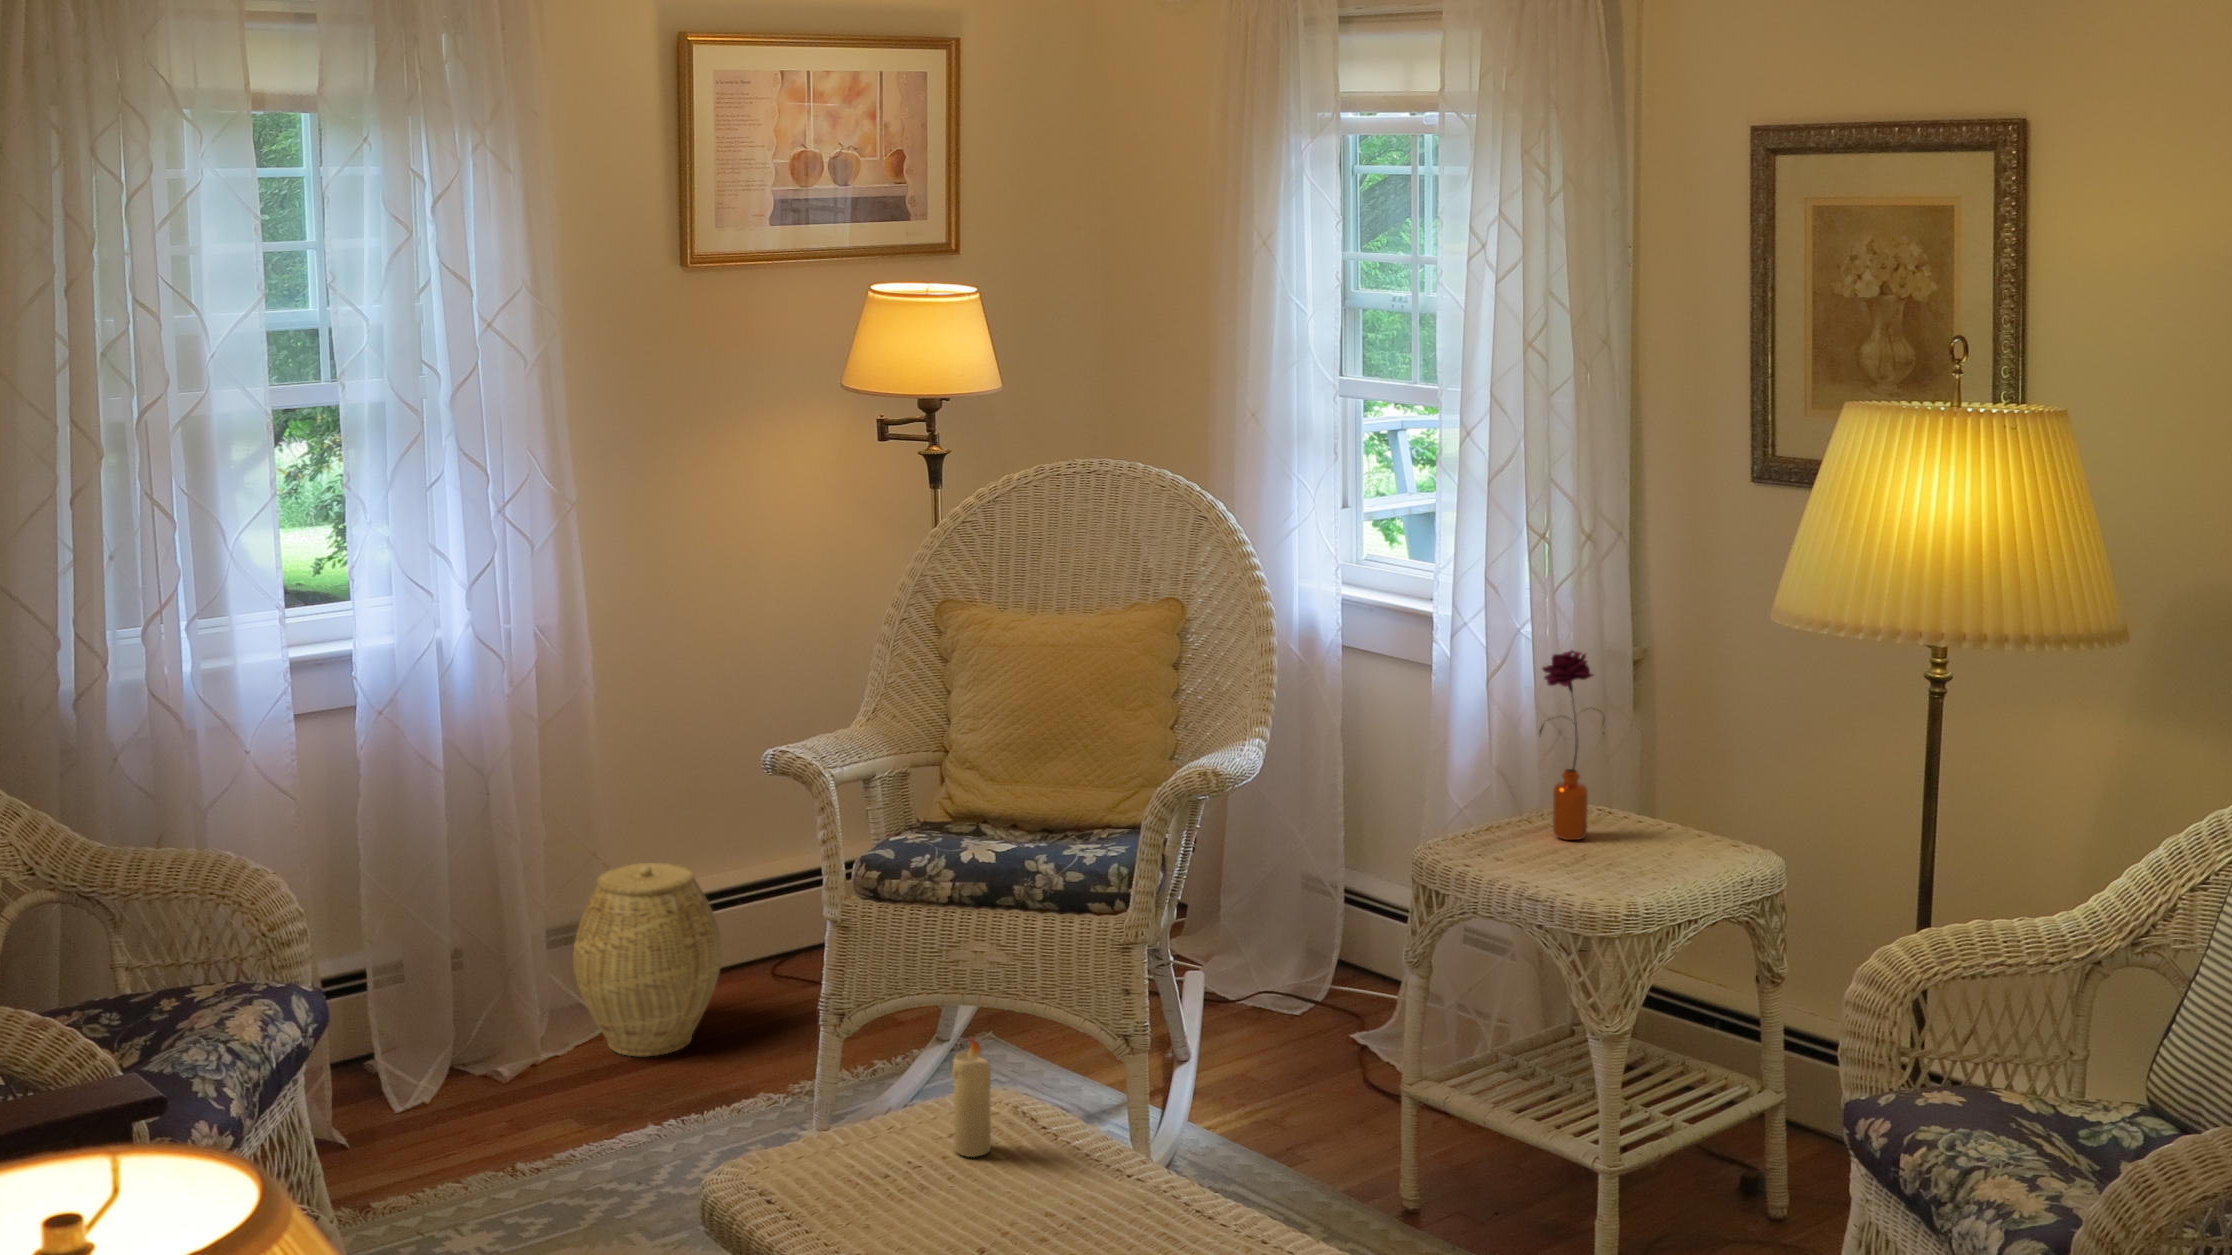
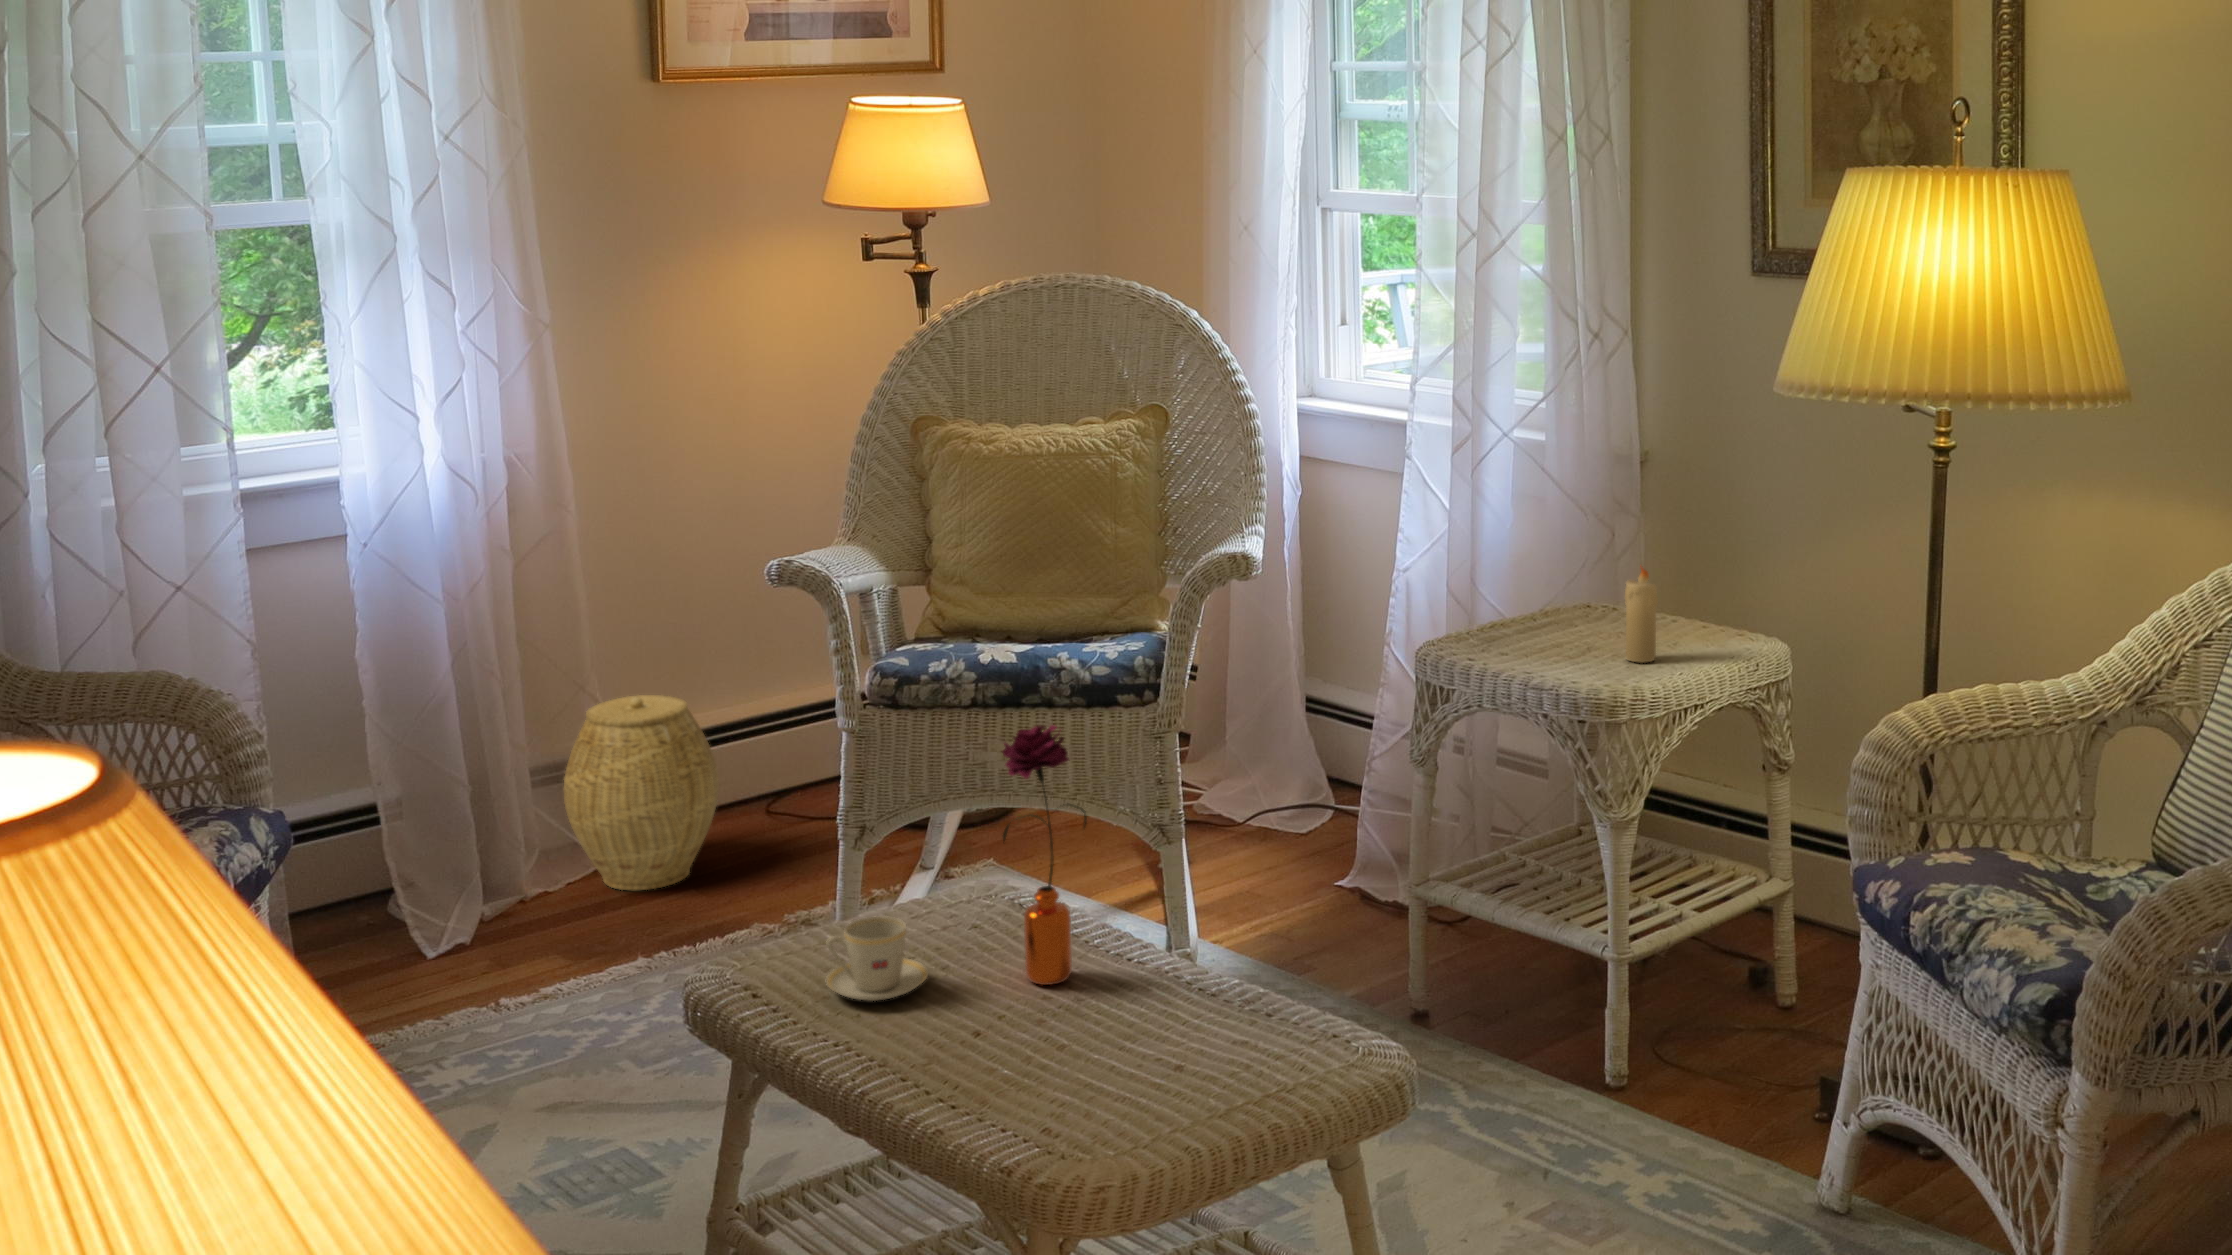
flower: present [1539,651,1594,840] -> present [1002,725,1087,985]
candle: present [952,1038,991,1157] -> present [1625,568,1658,662]
teacup: none [835,1119,933,1203] -> present [826,916,929,1001]

